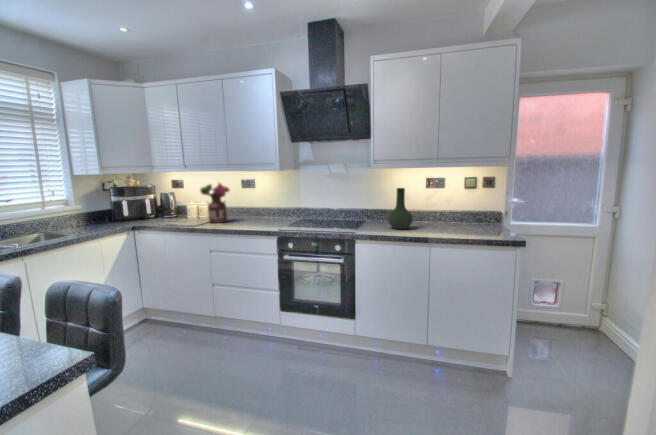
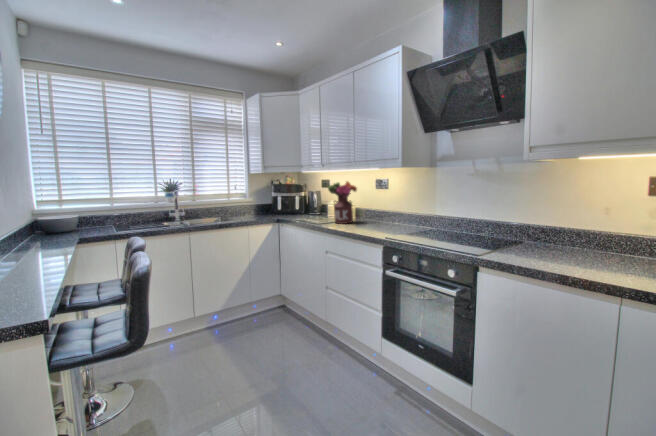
vase: present [388,188,413,229] -> none [542,192,593,262]

